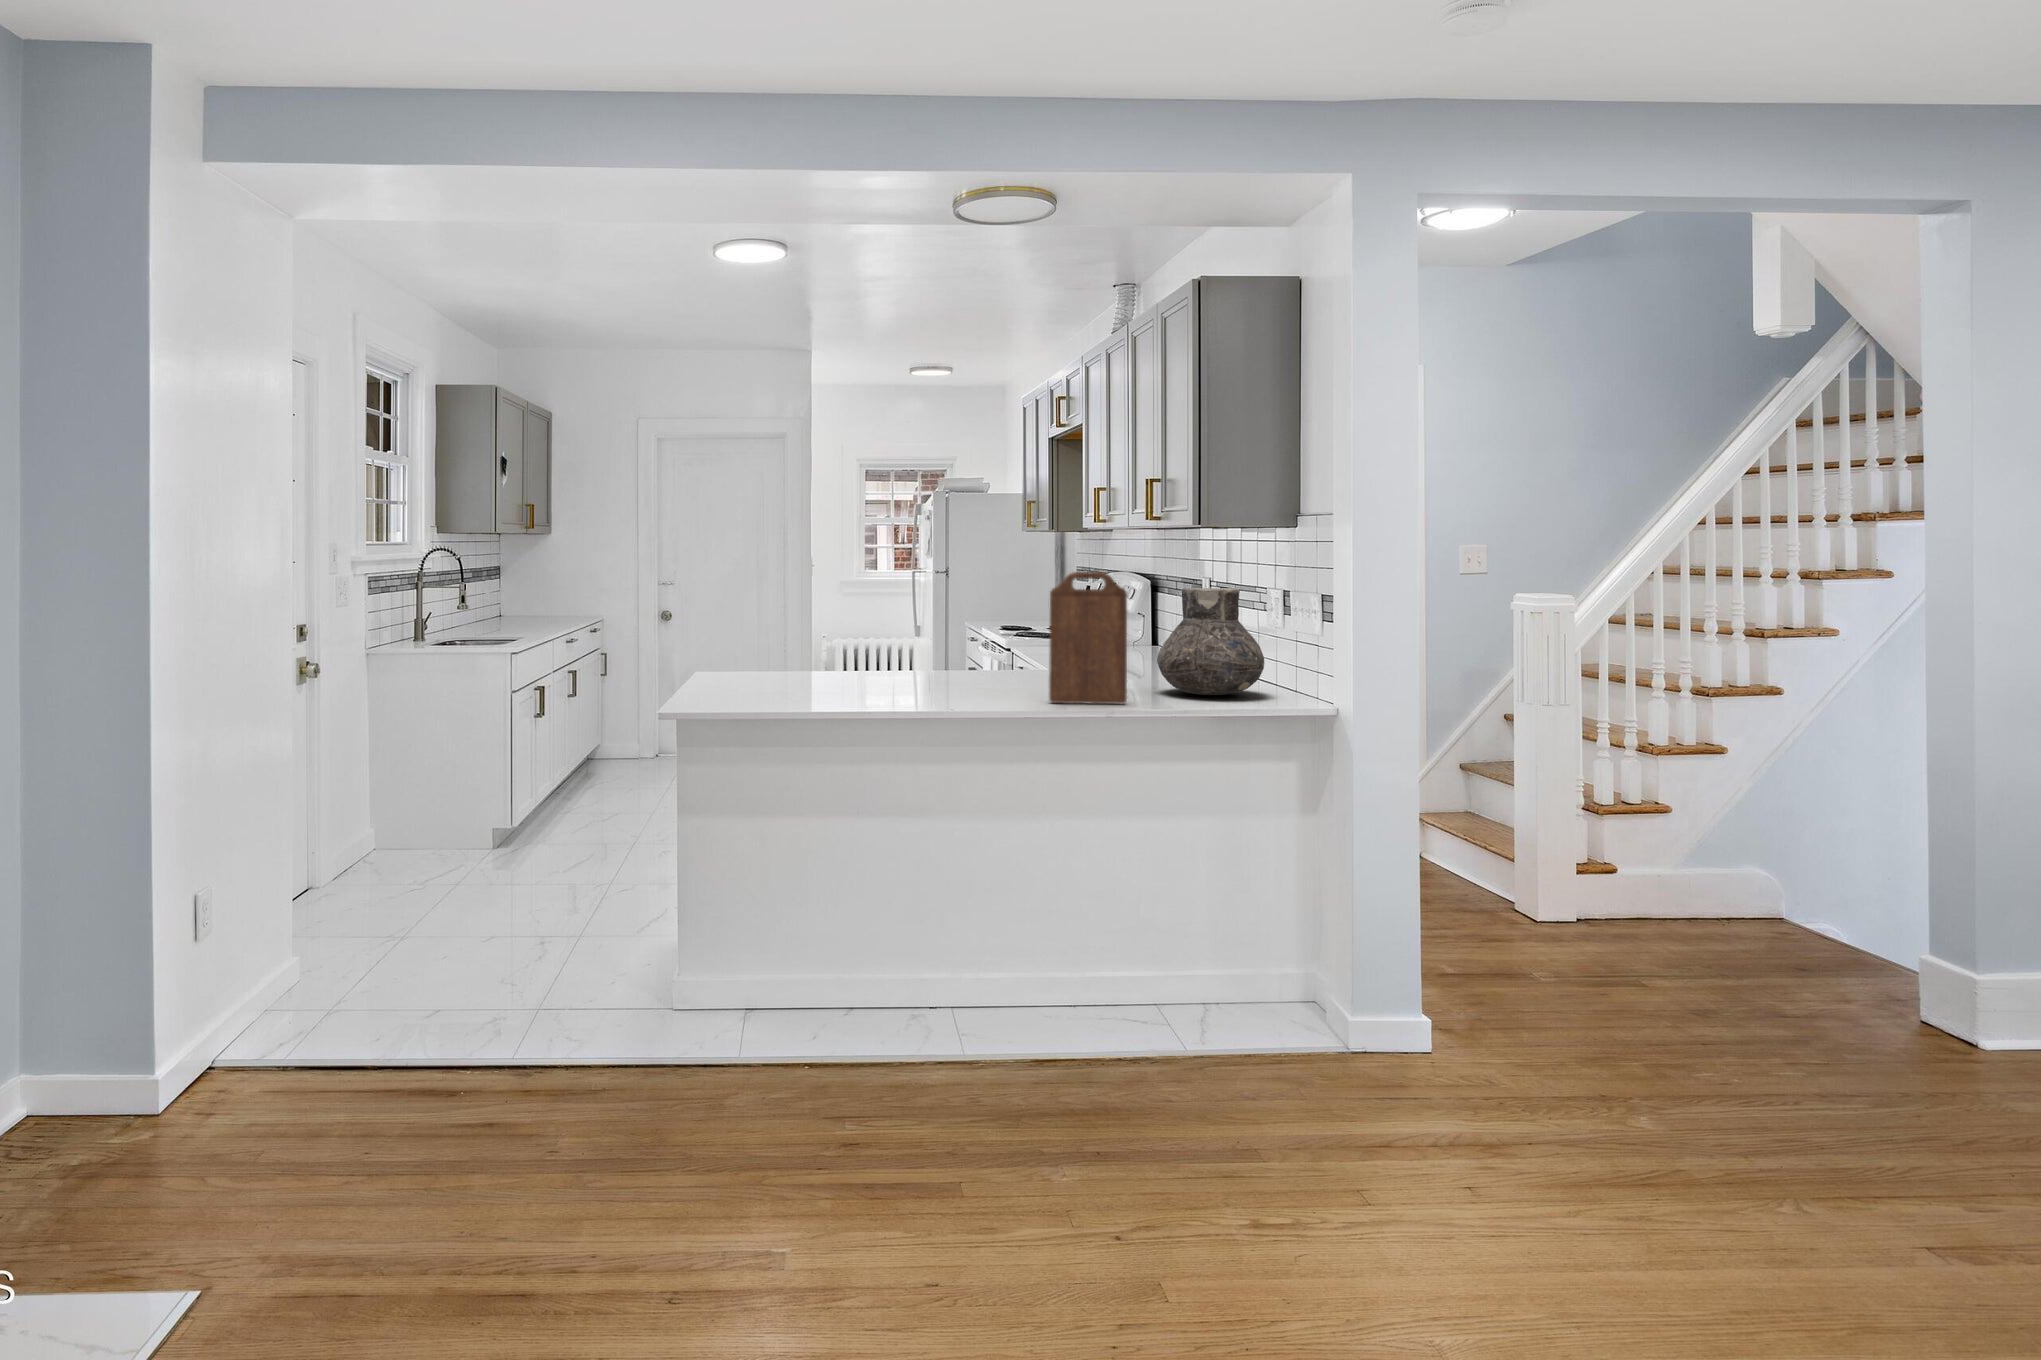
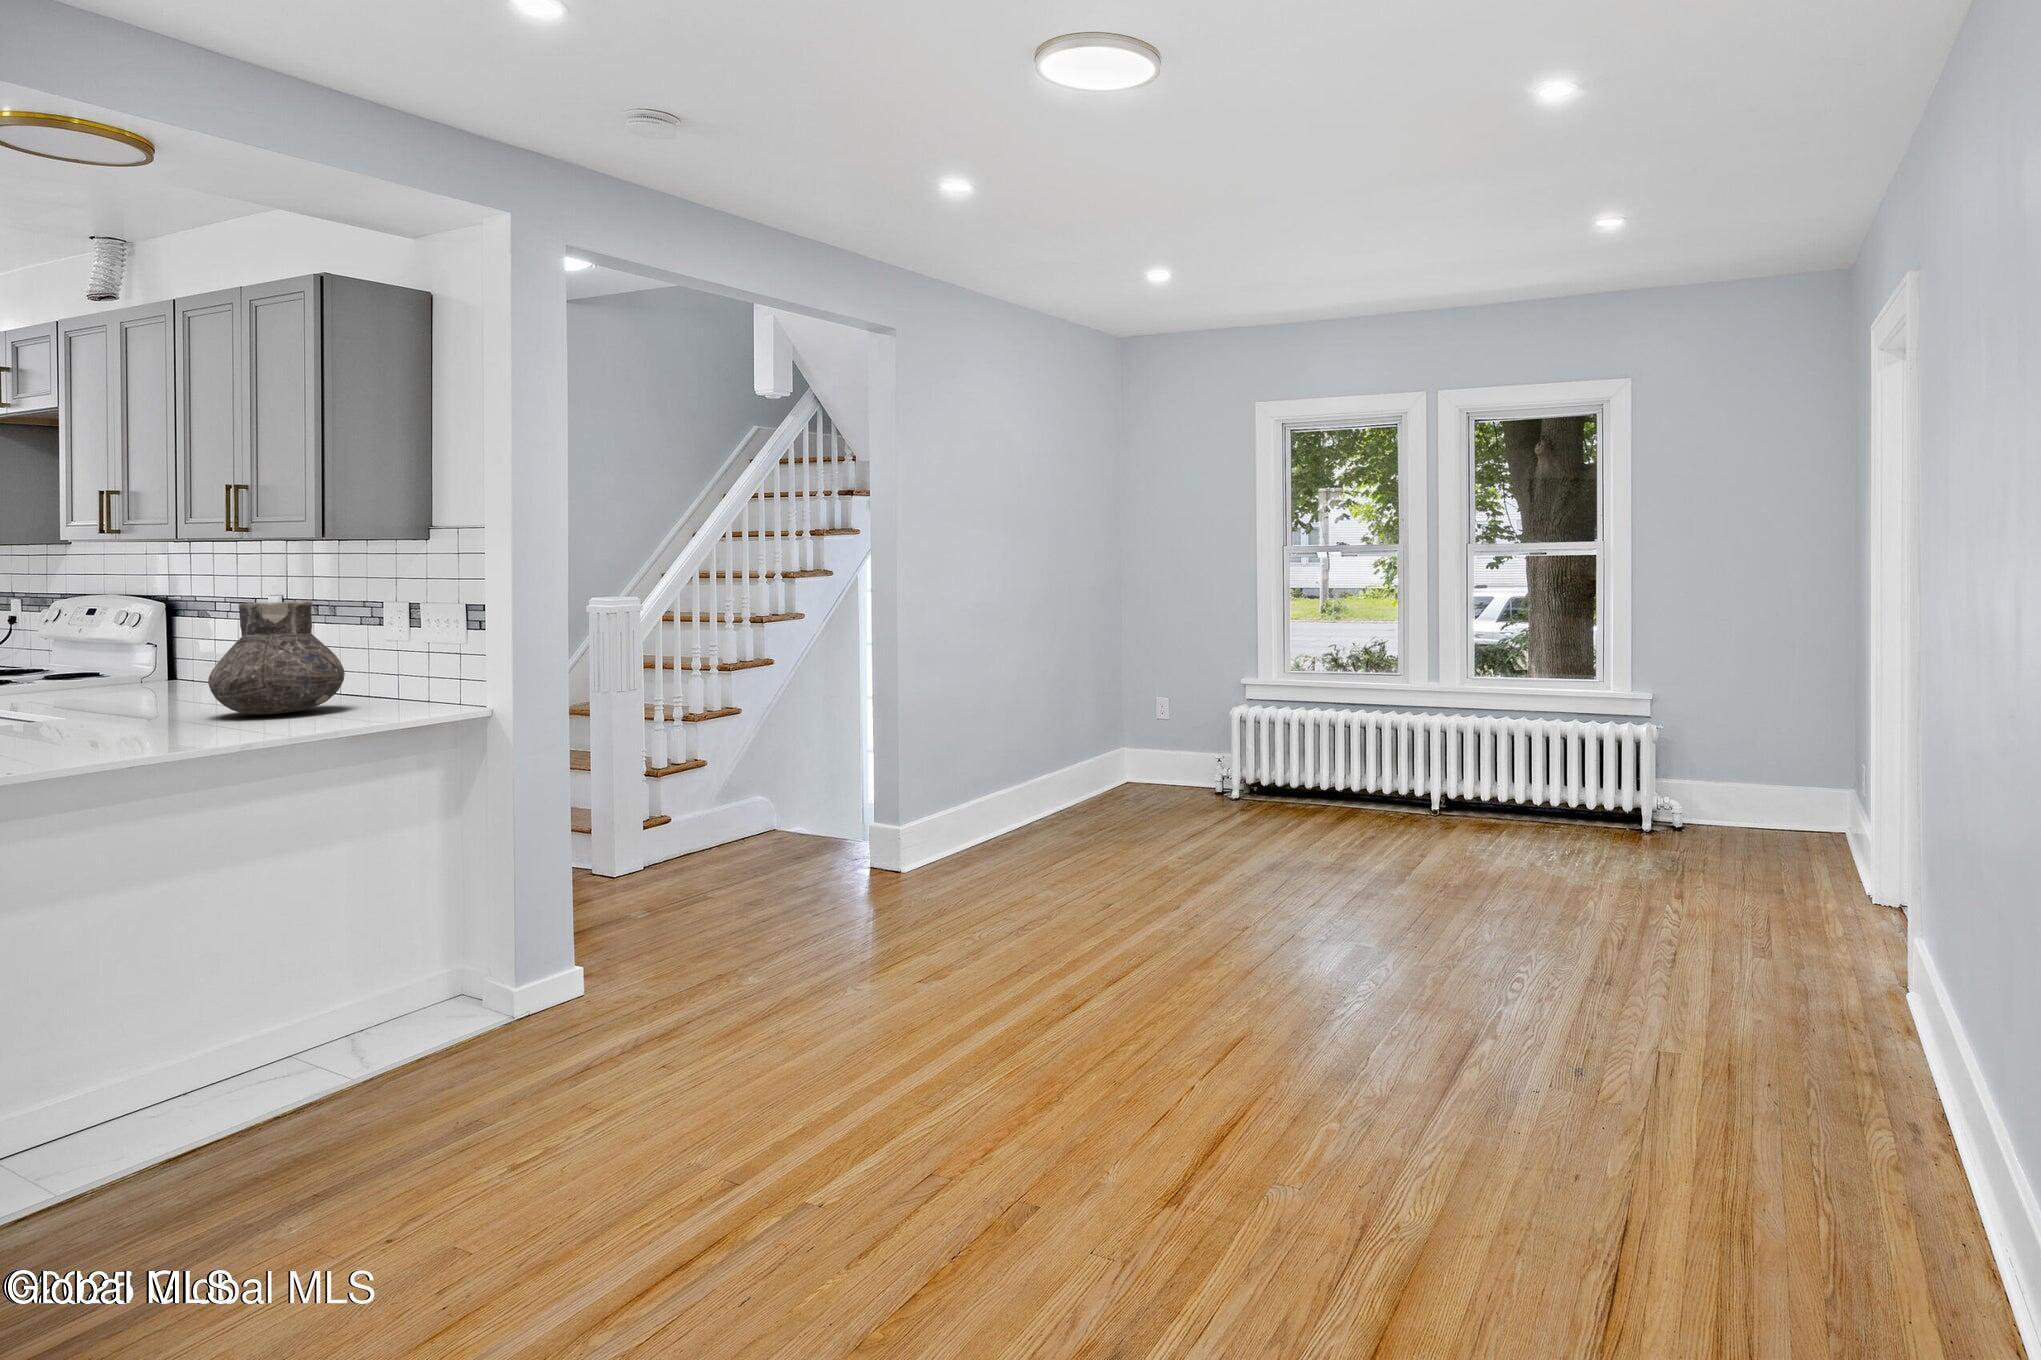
cutting board: present [1049,572,1127,704] -> none [57,588,176,744]

